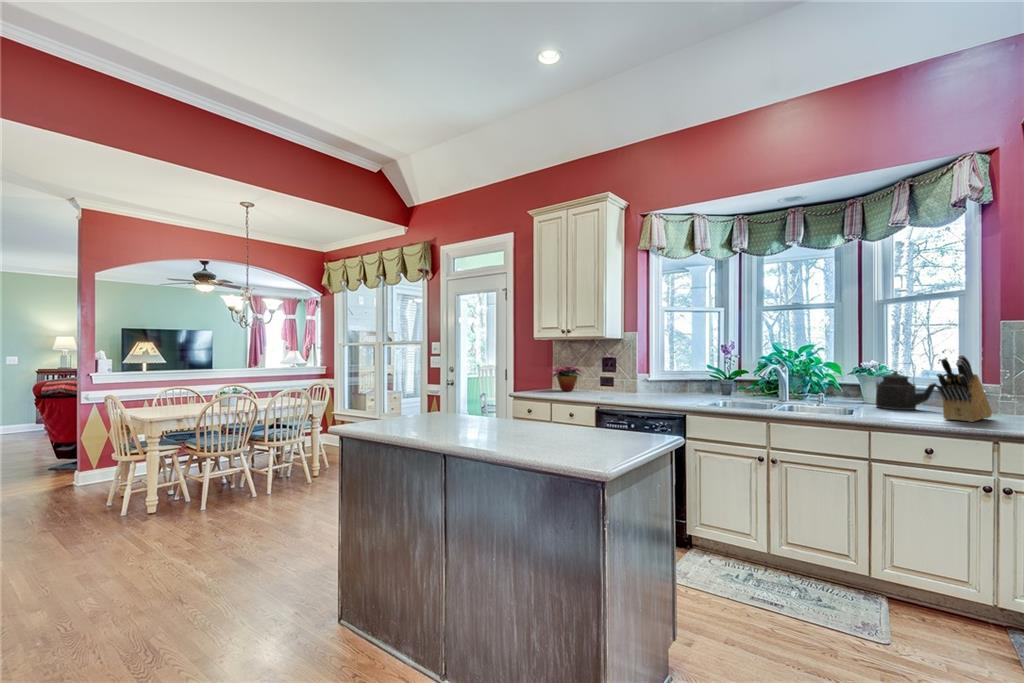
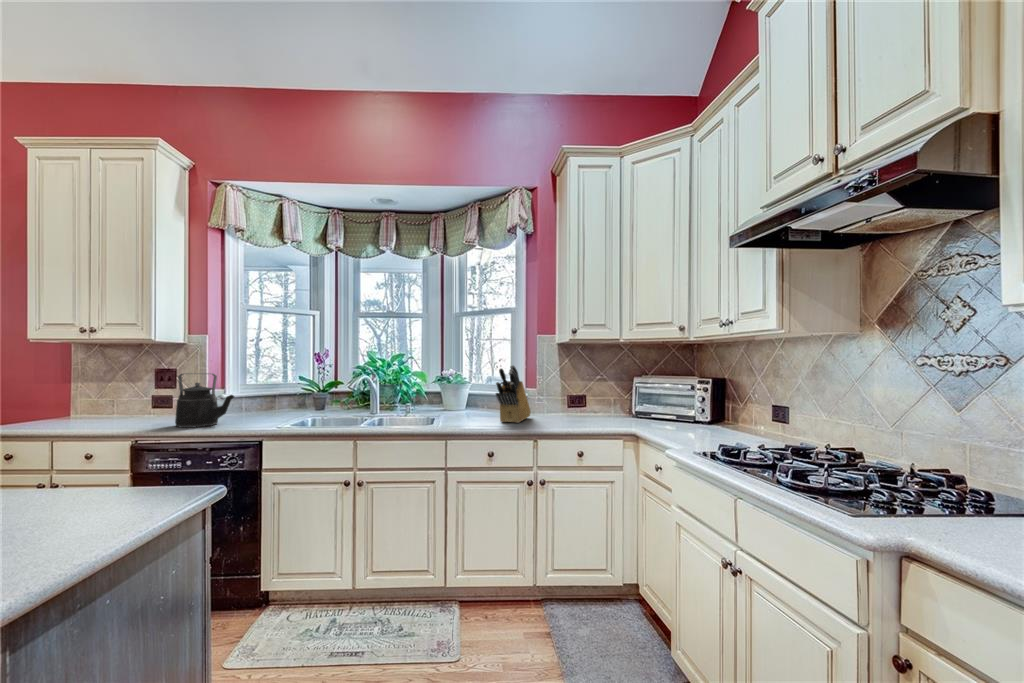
kettle: present [875,365,937,410] -> present [175,373,234,428]
flower arrangement: present [551,366,582,391] -> none [50,382,123,422]

